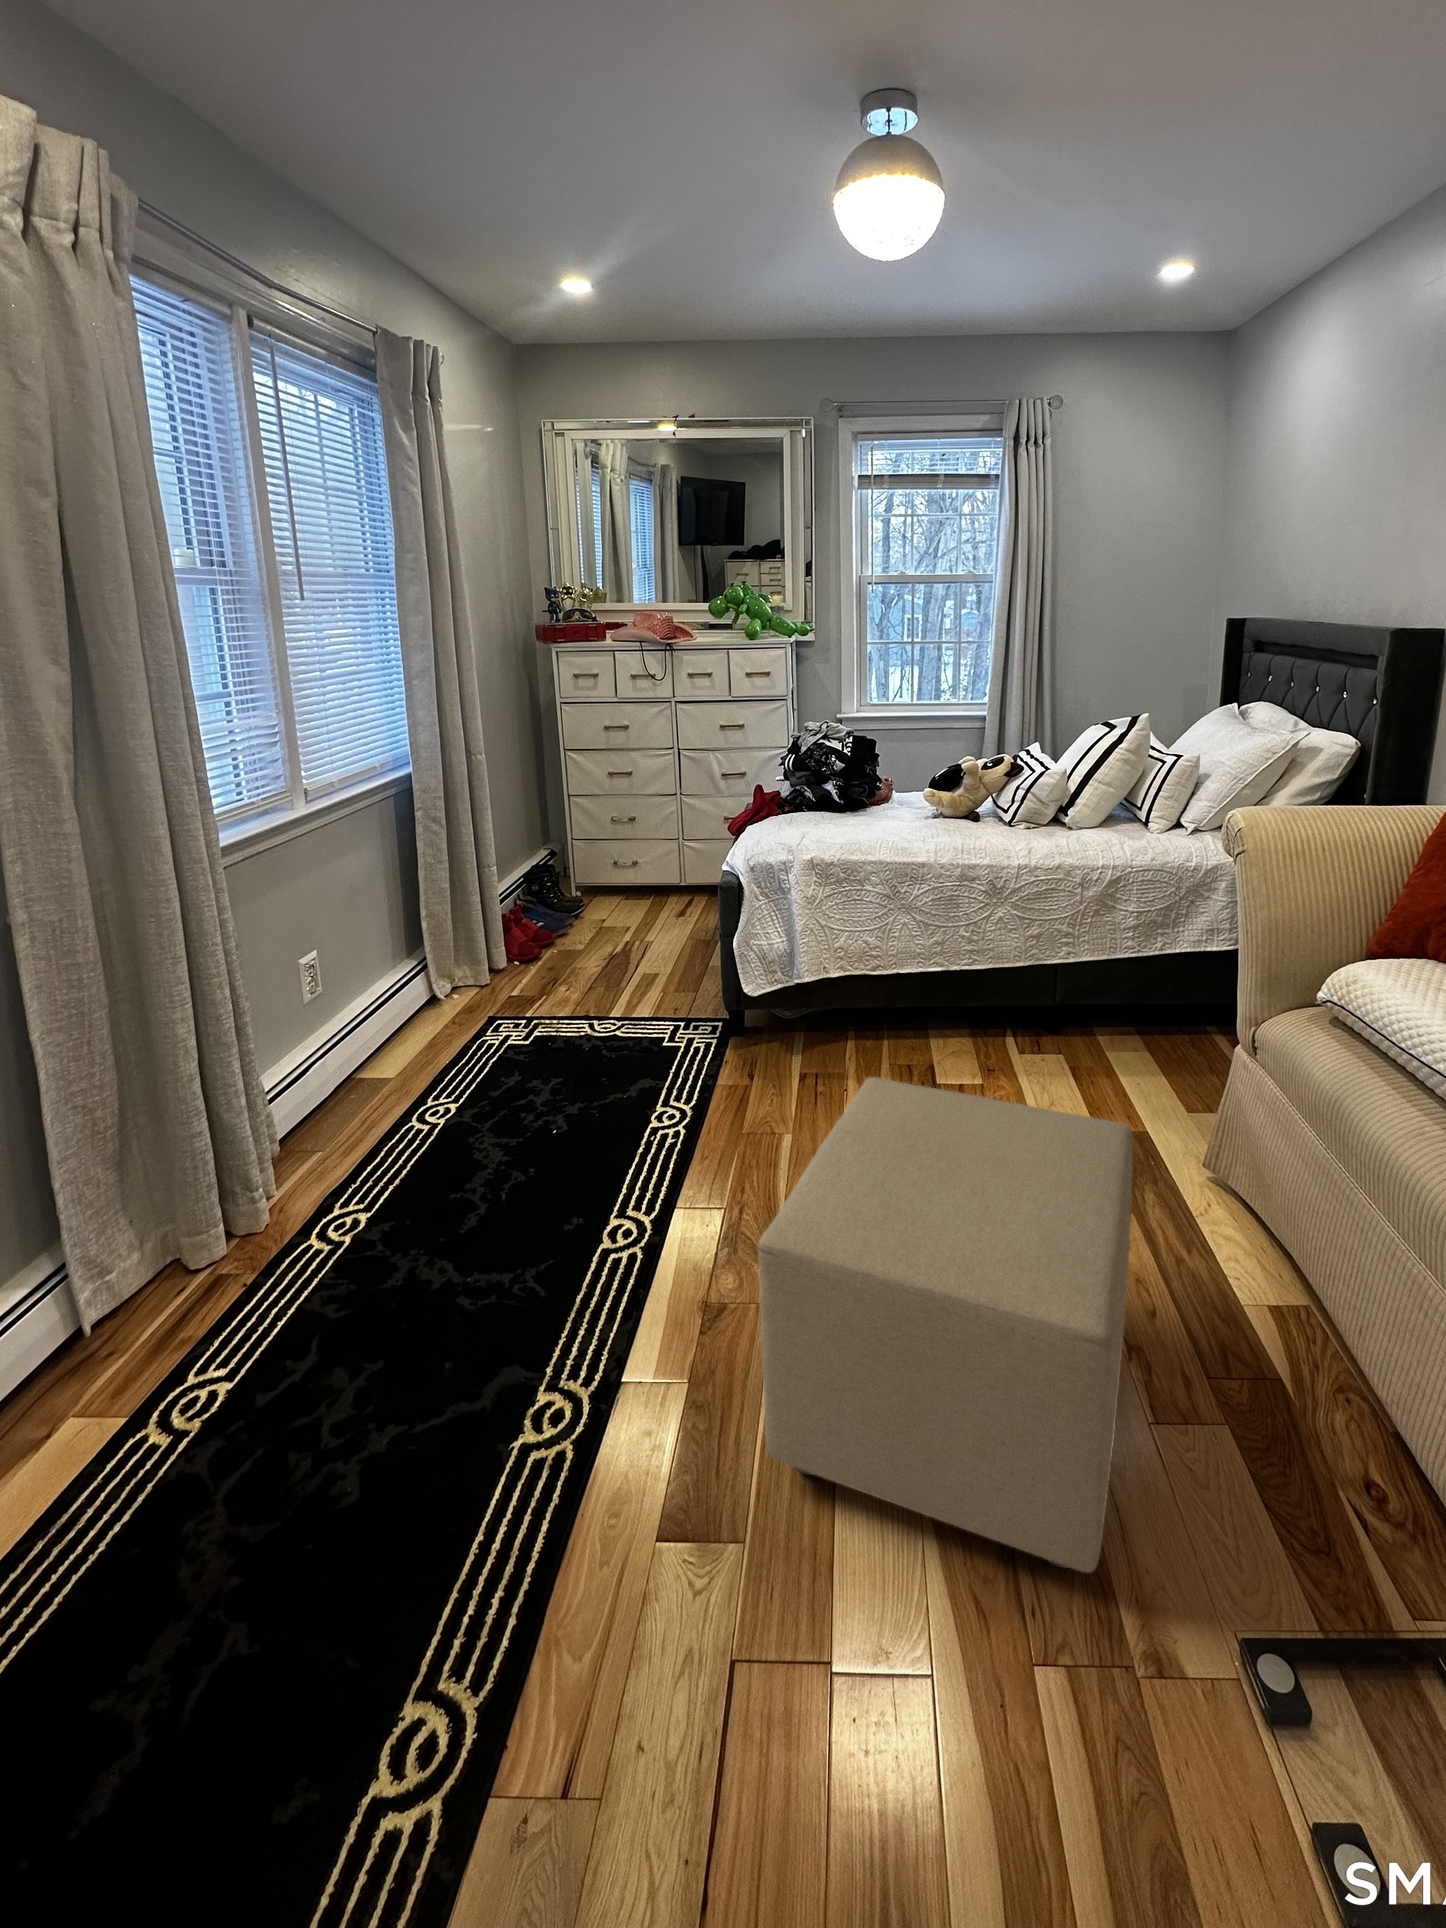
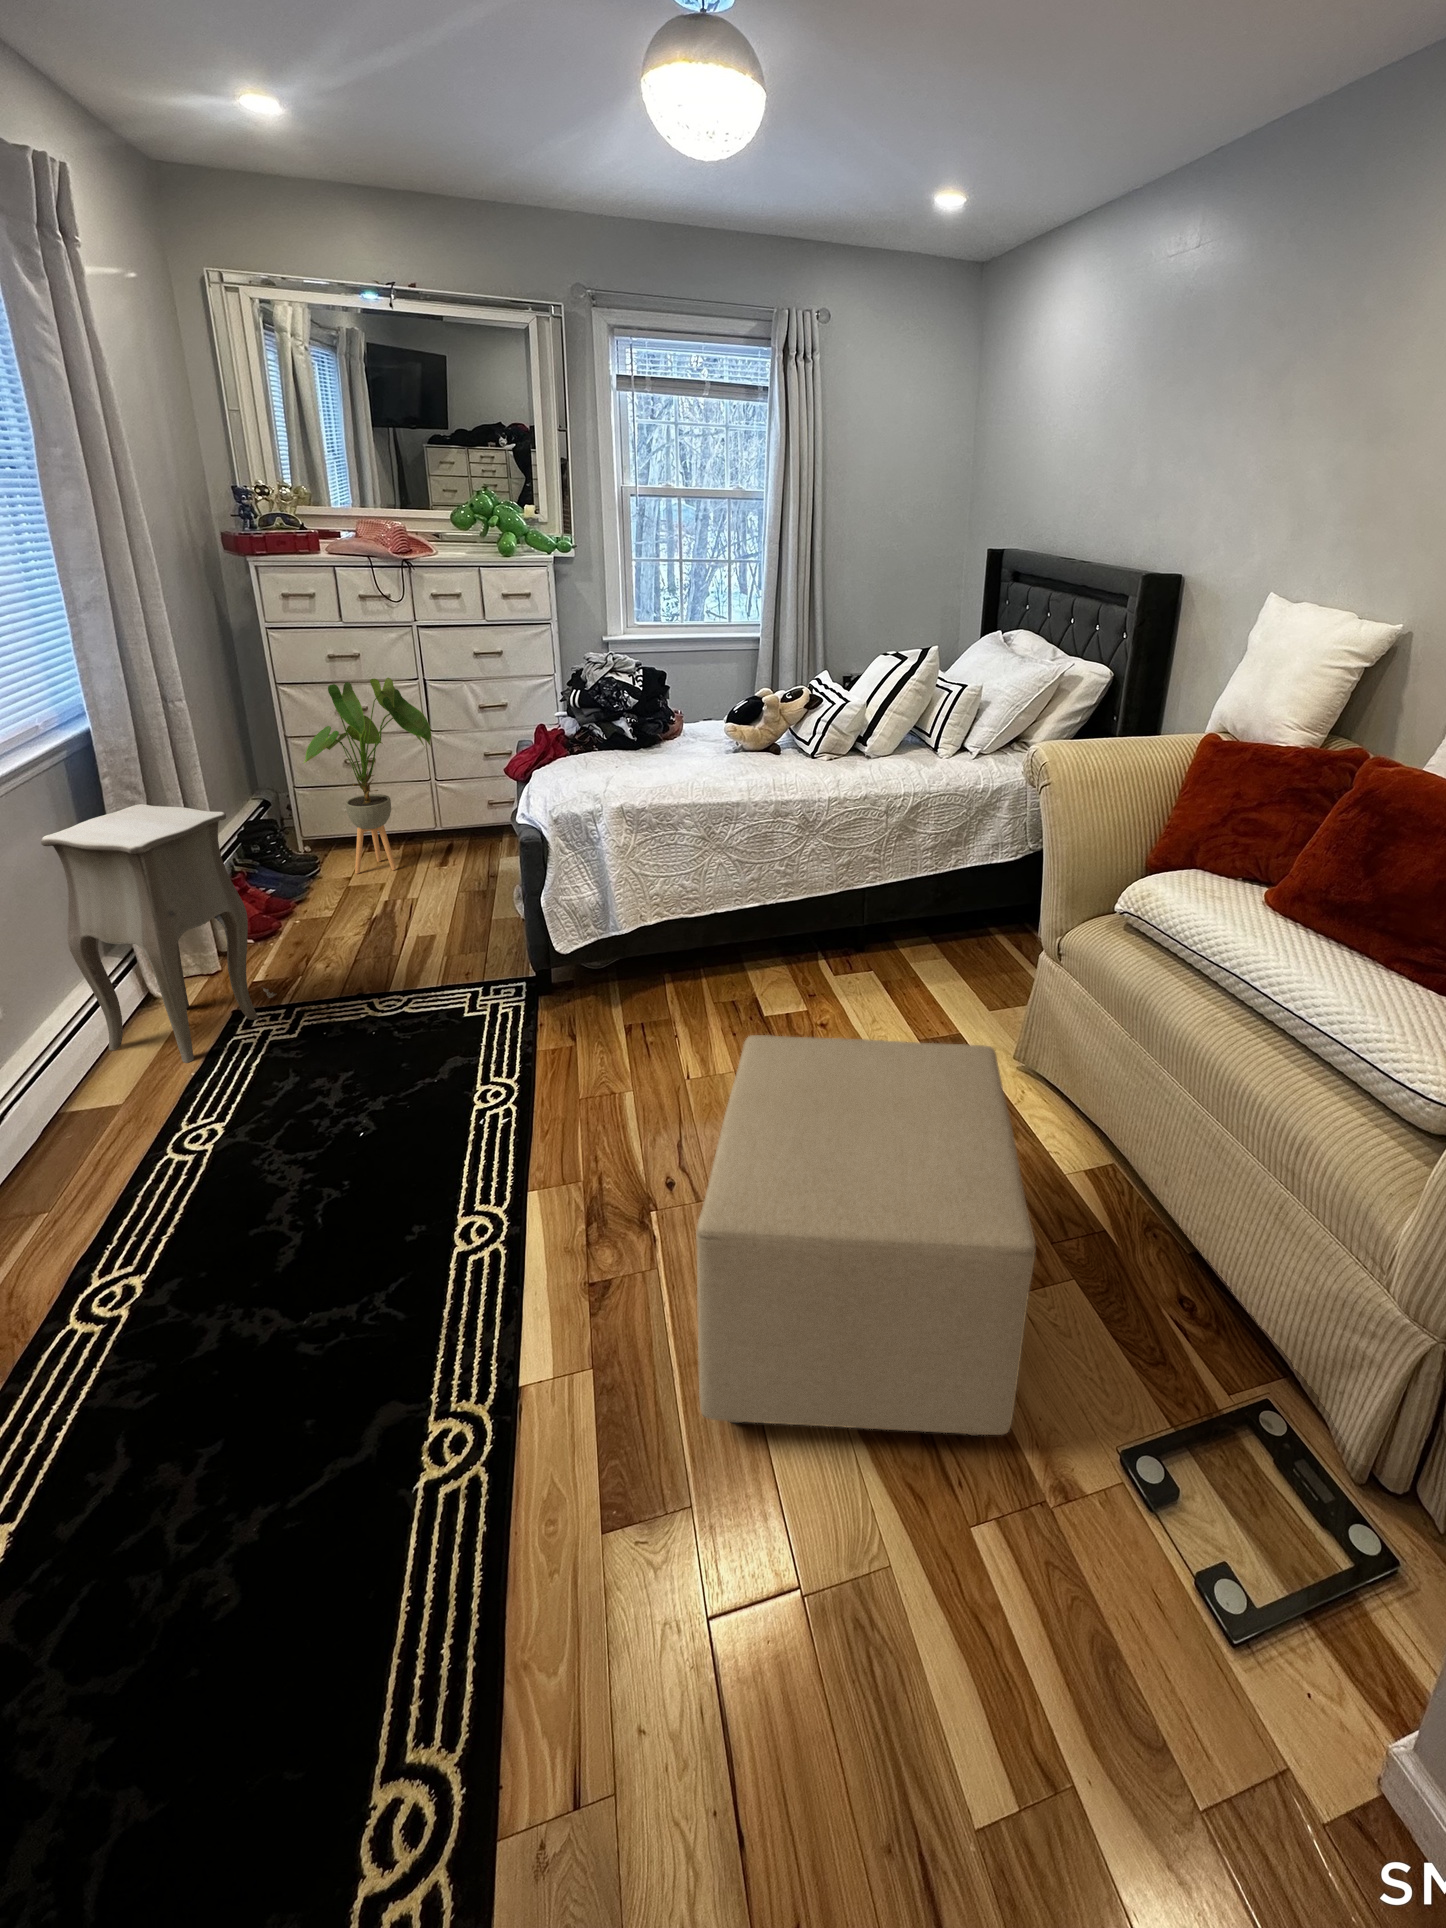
house plant: none [571,745,672,918] -> present [304,678,431,874]
side table: none [366,837,522,1055] -> present [41,804,276,1063]

